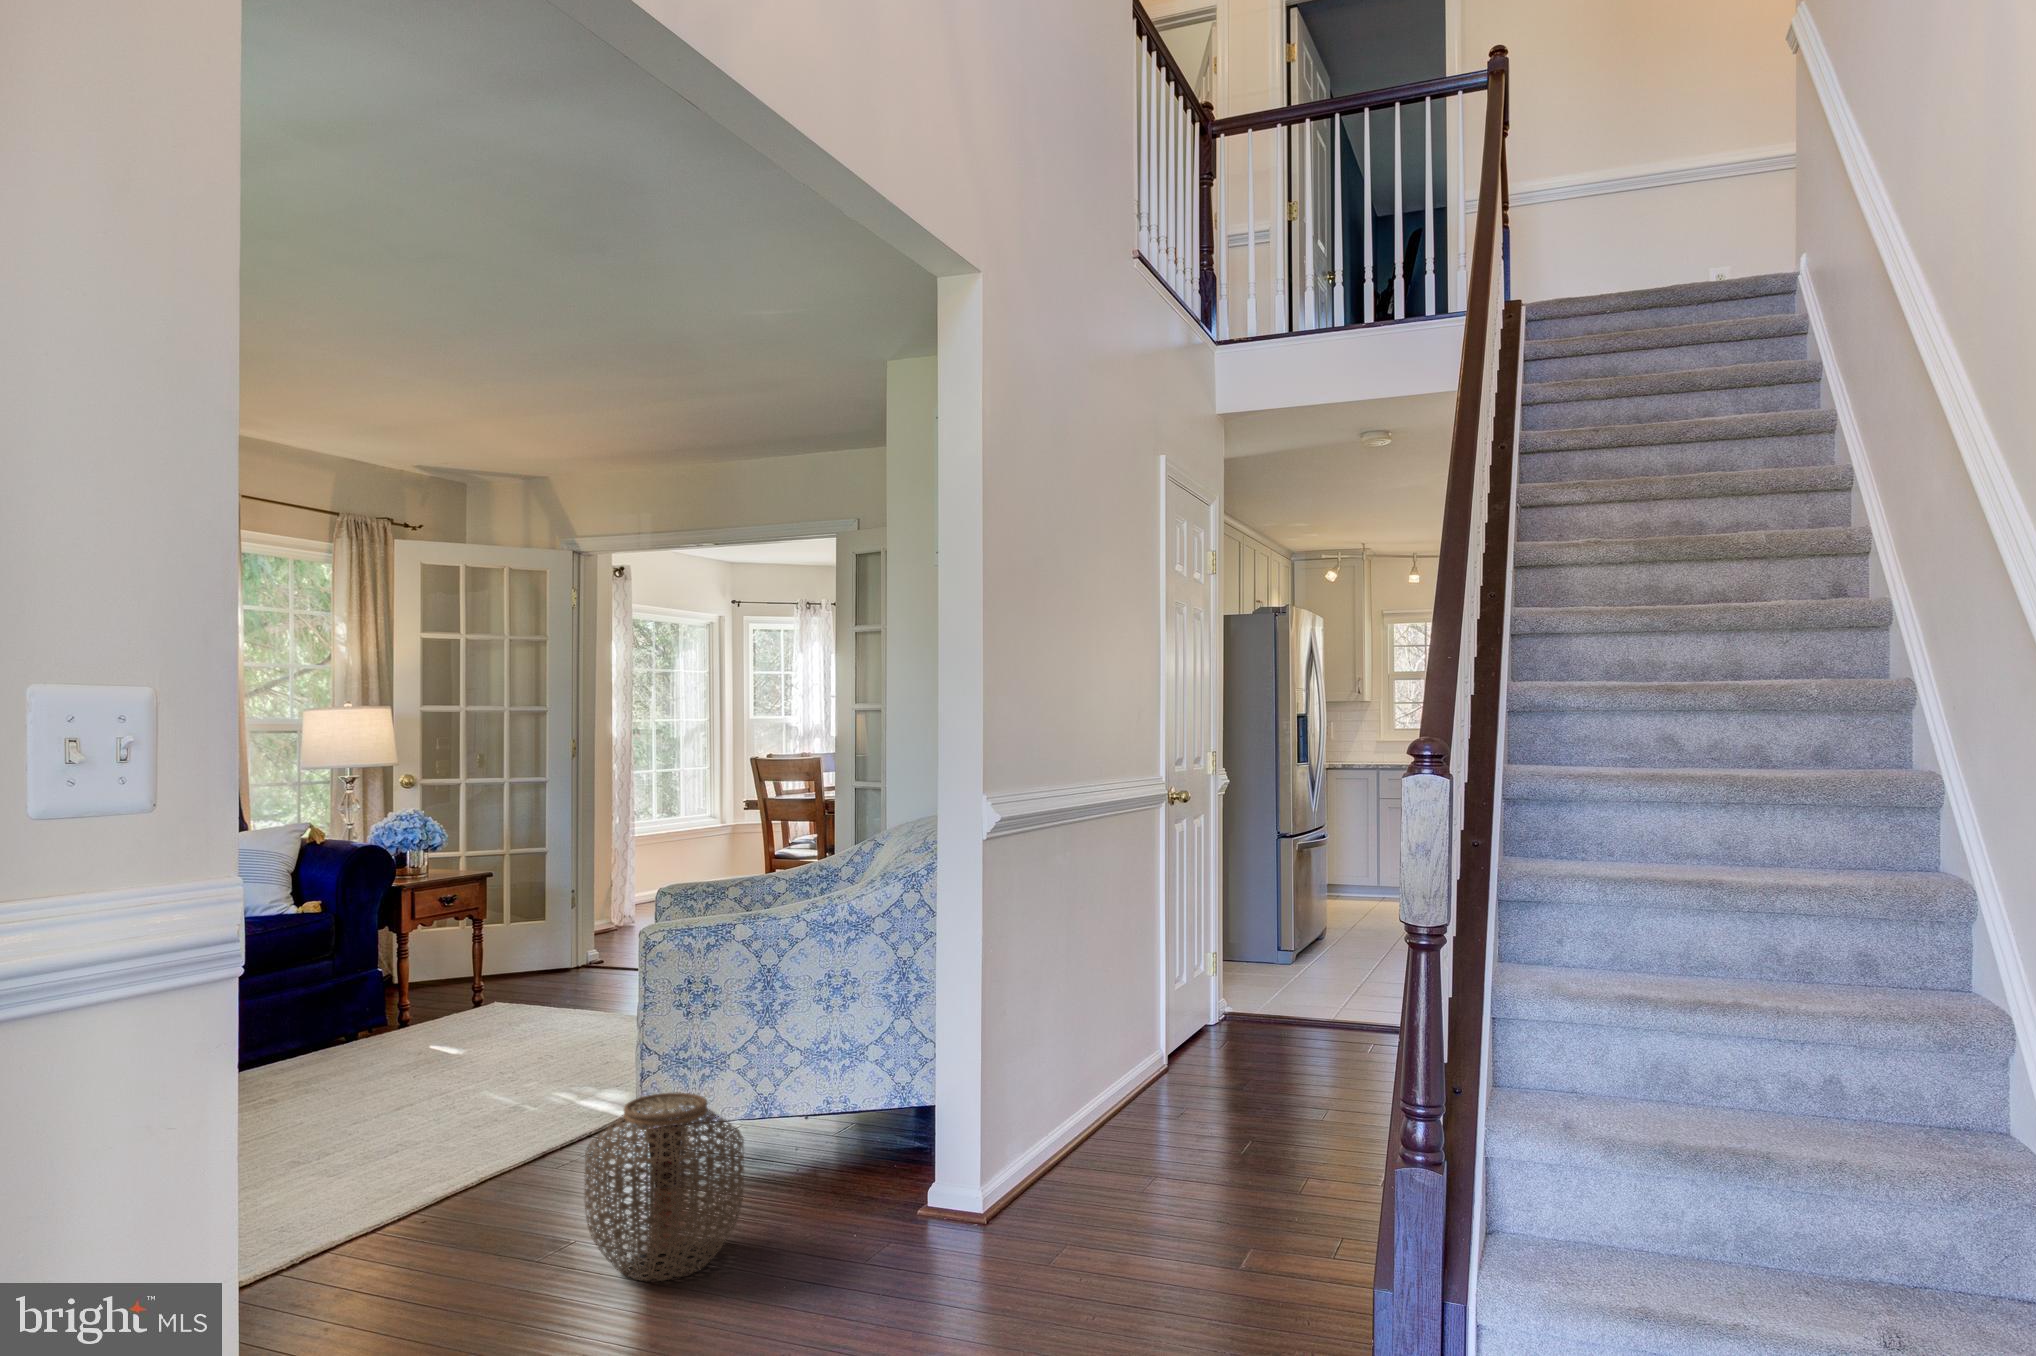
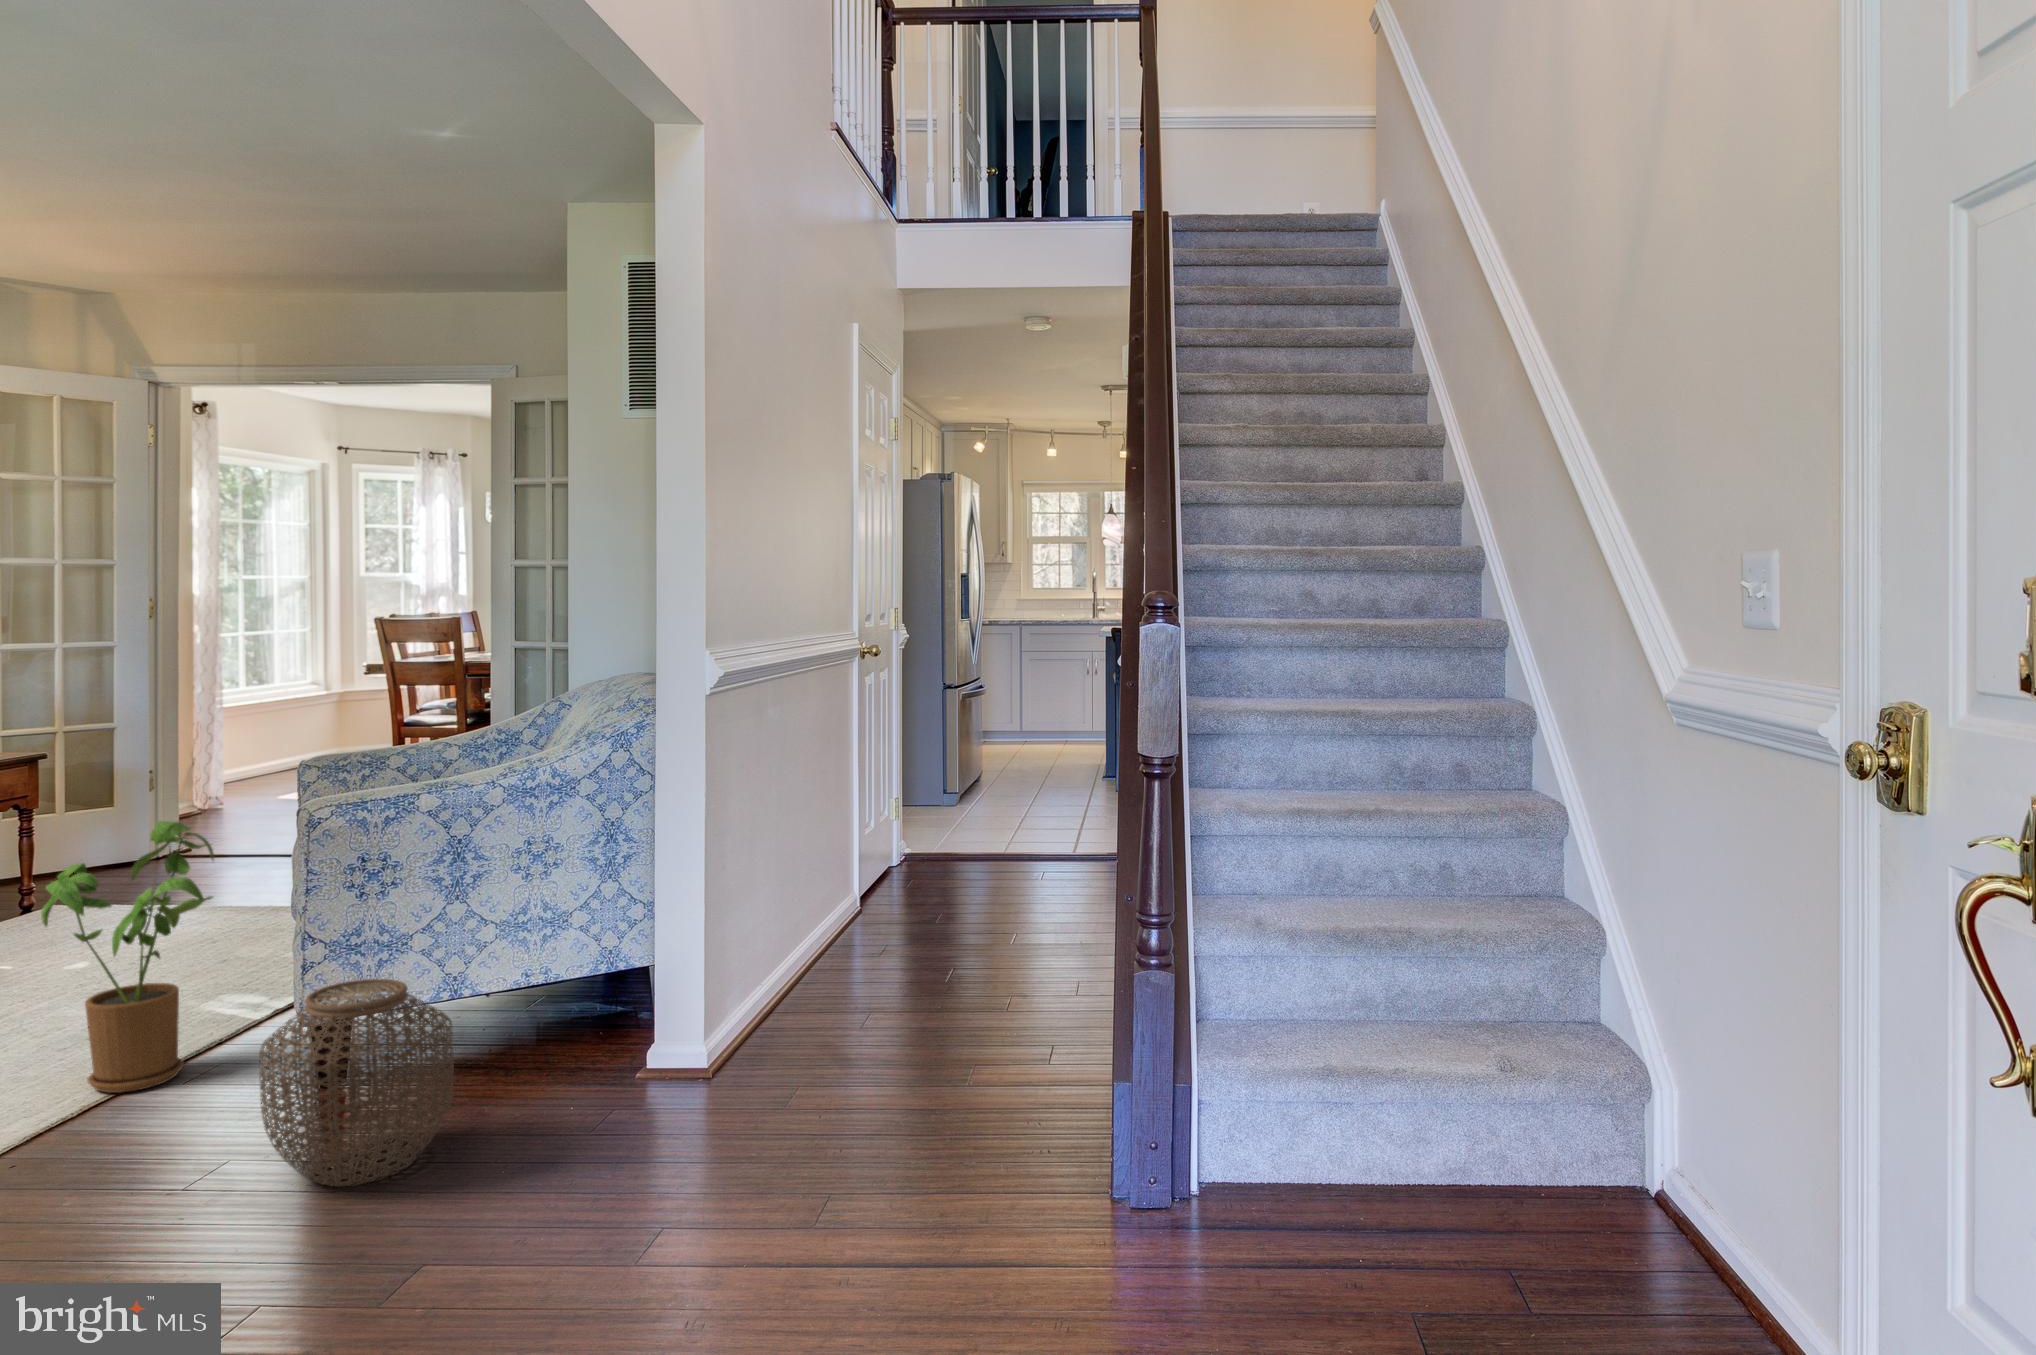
house plant: none [448,940,580,1176] -> present [41,821,214,1093]

